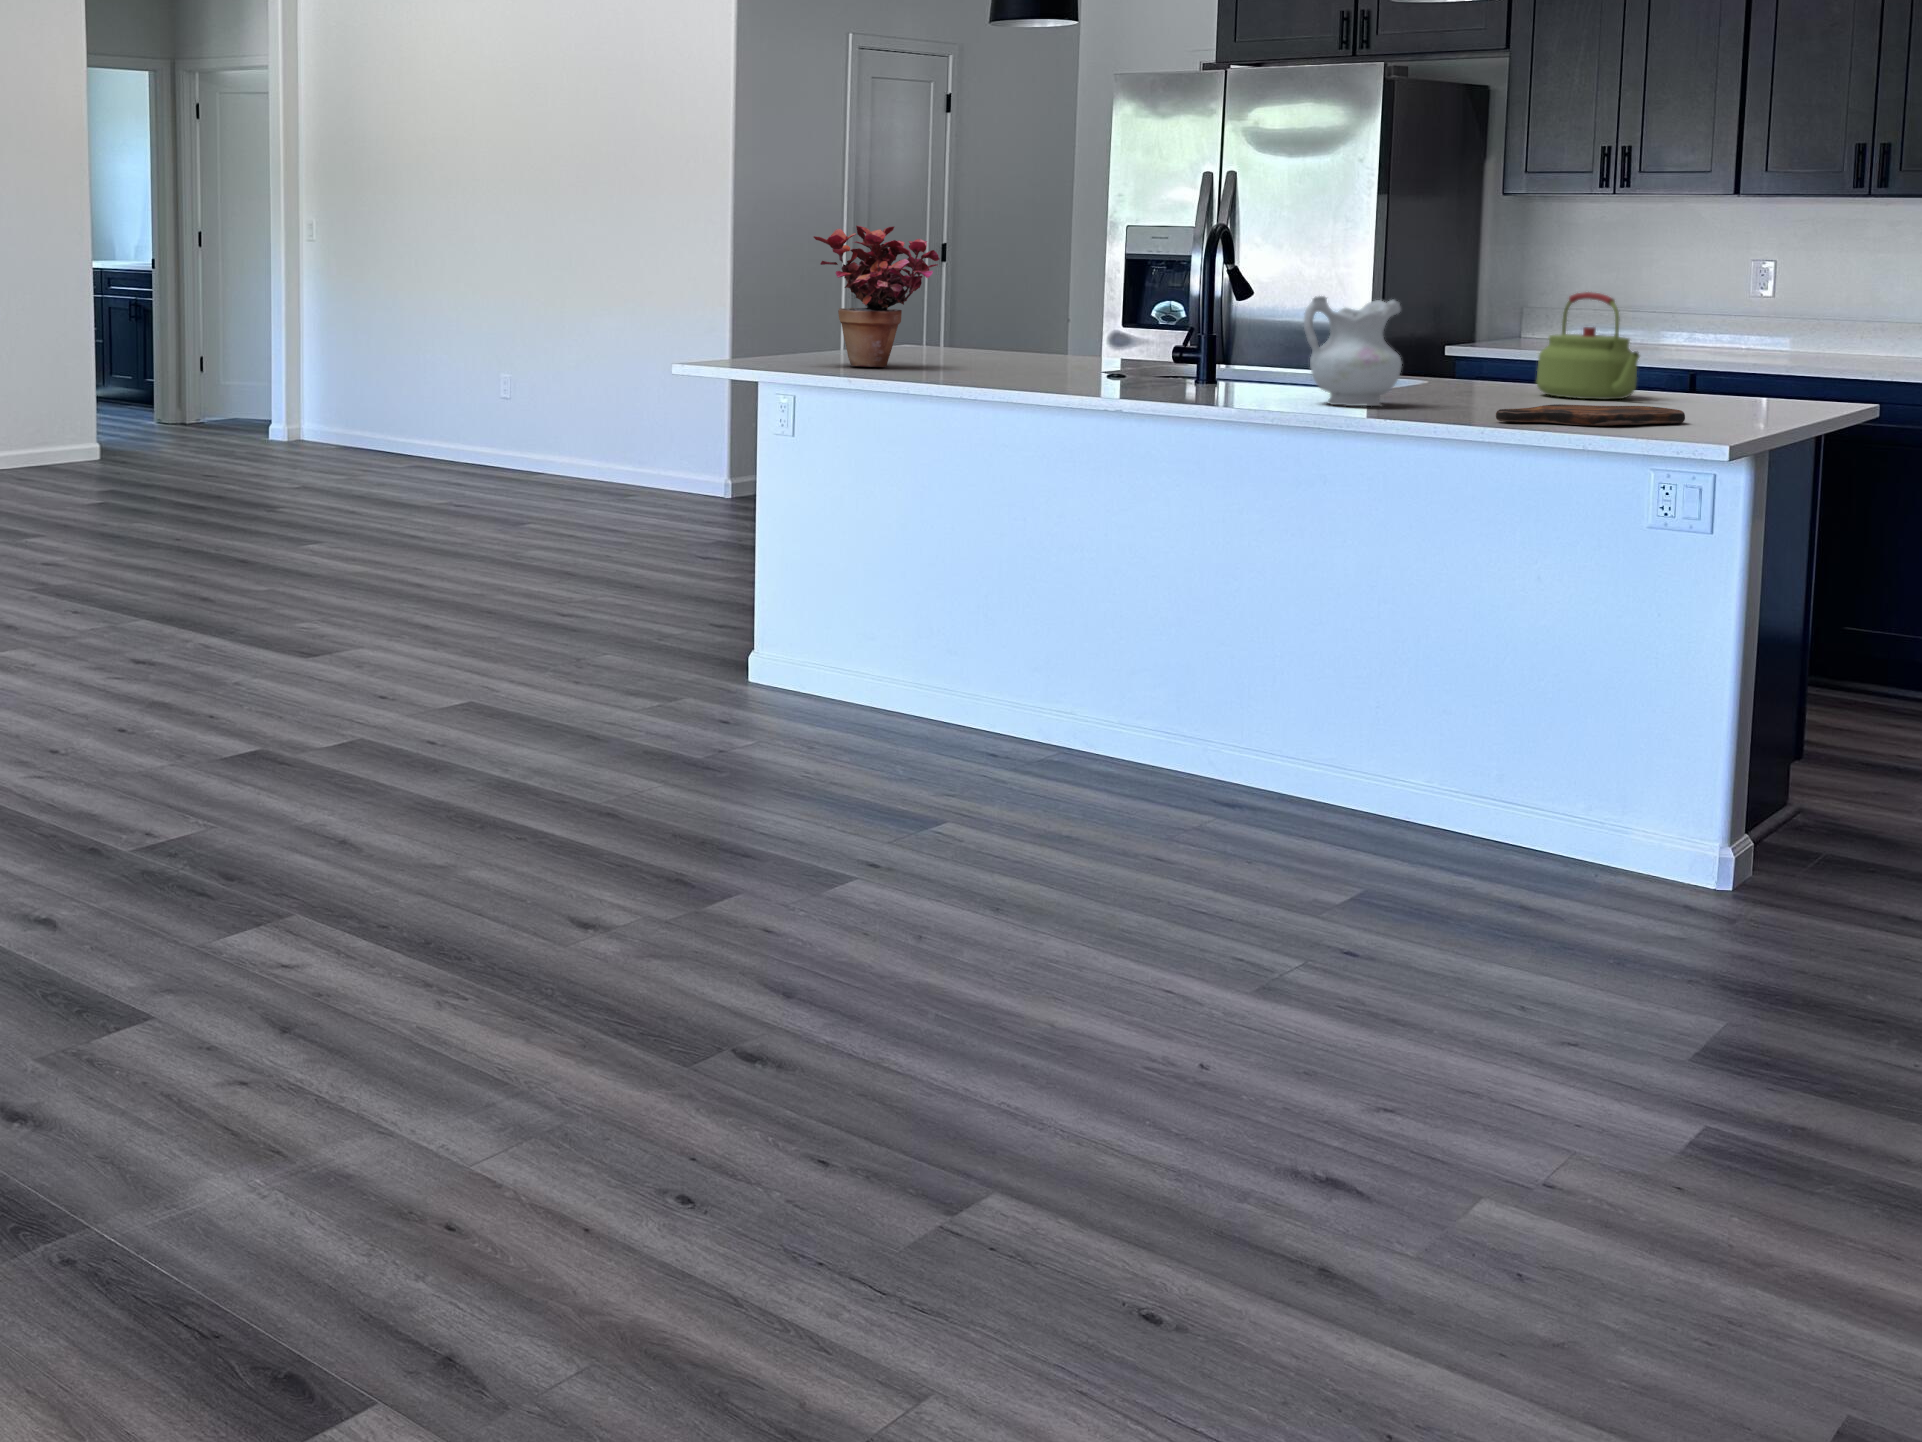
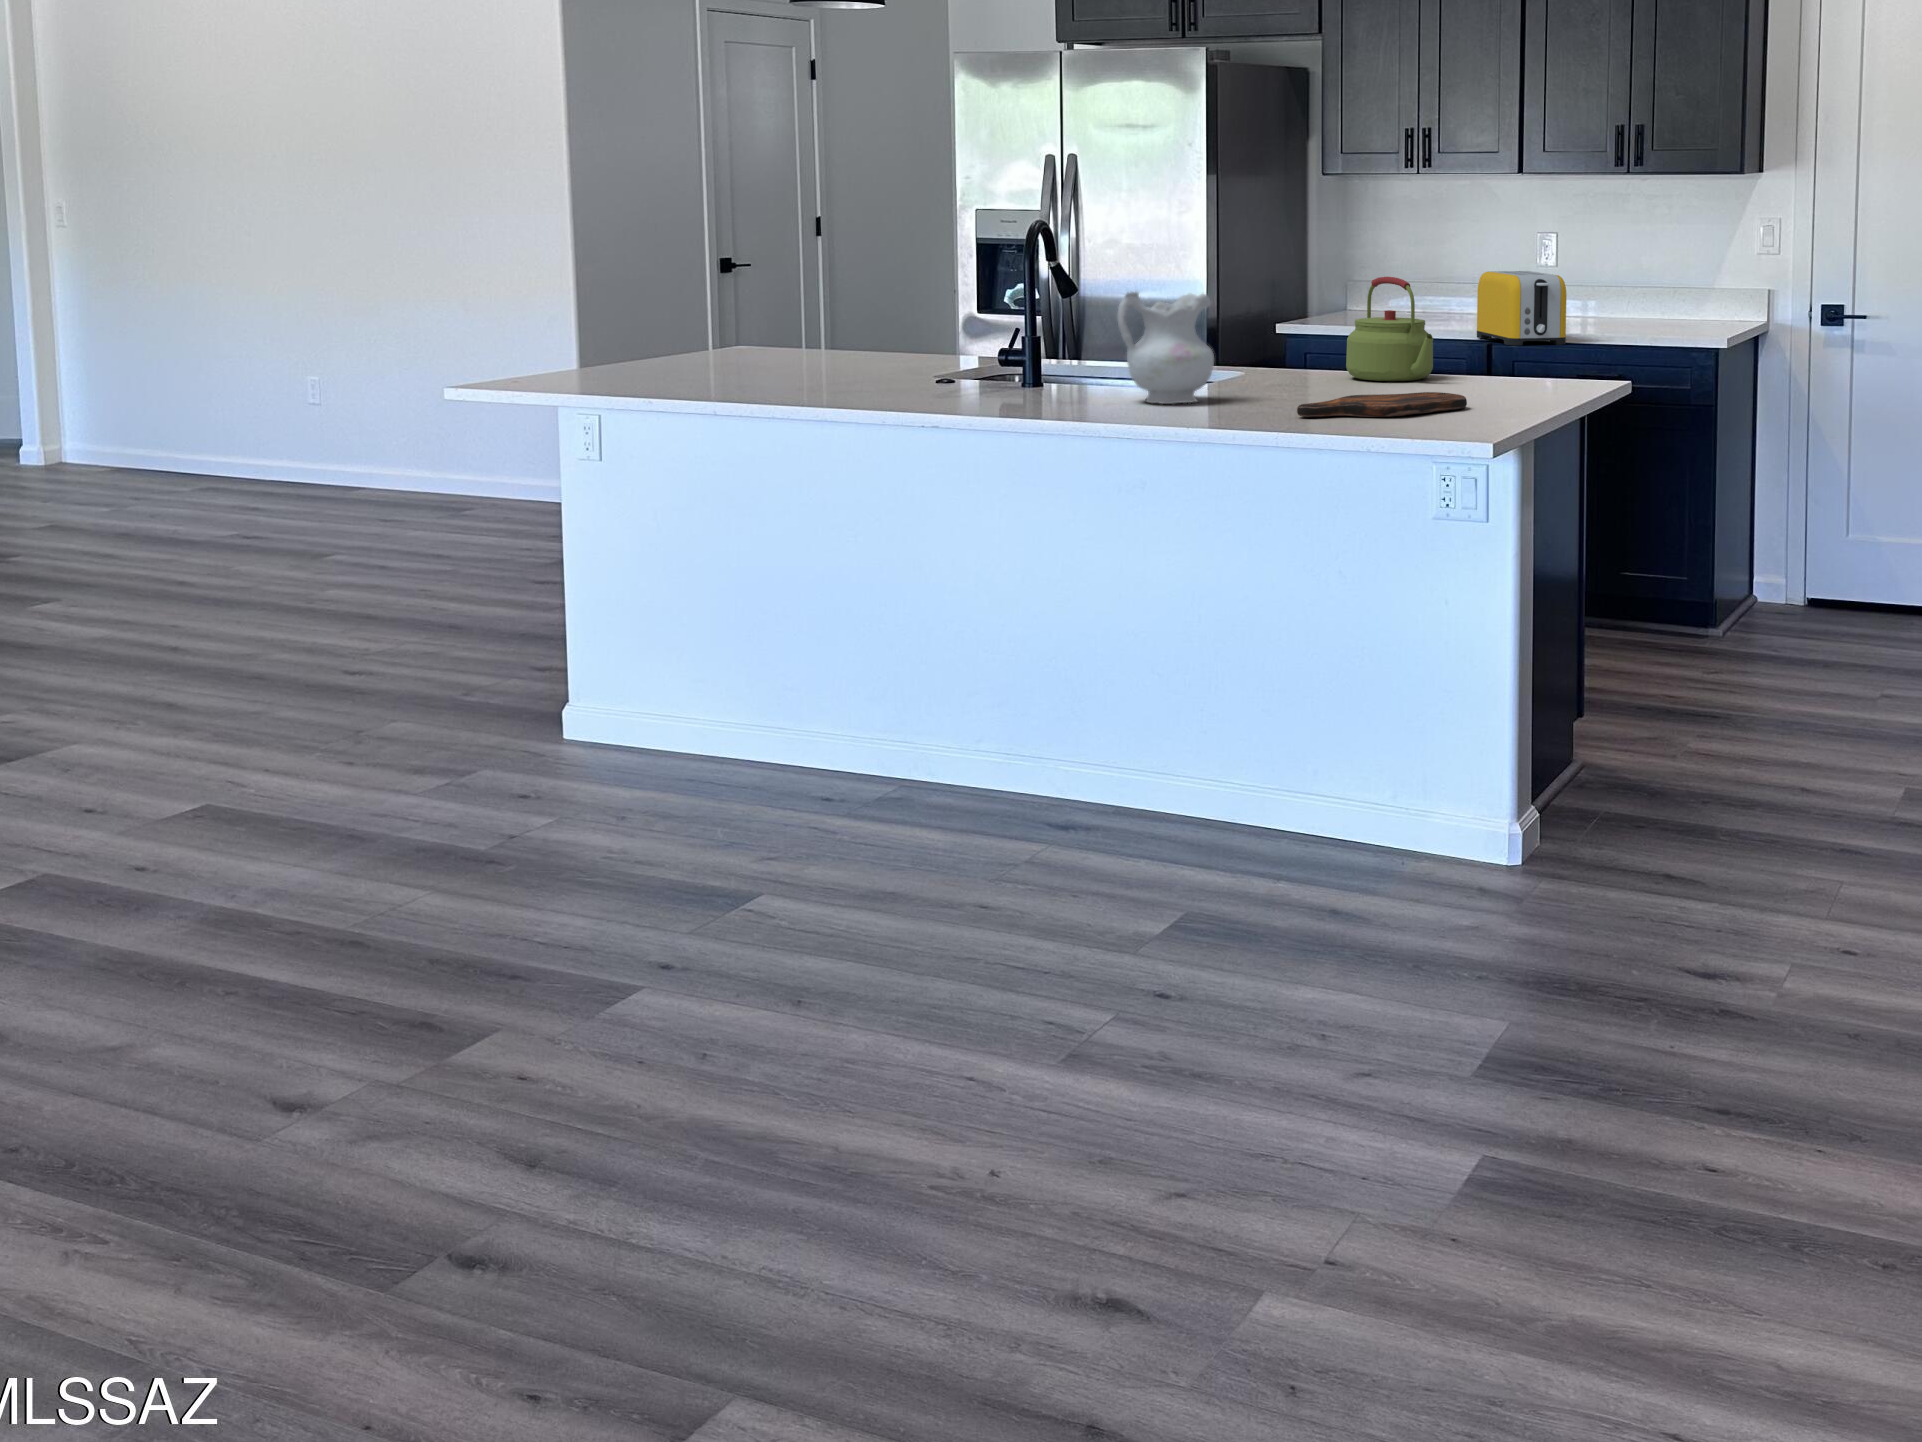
potted plant: present [814,226,940,367] -> none [611,219,758,375]
toaster: none [1675,298,1790,377] -> present [1477,271,1567,346]

